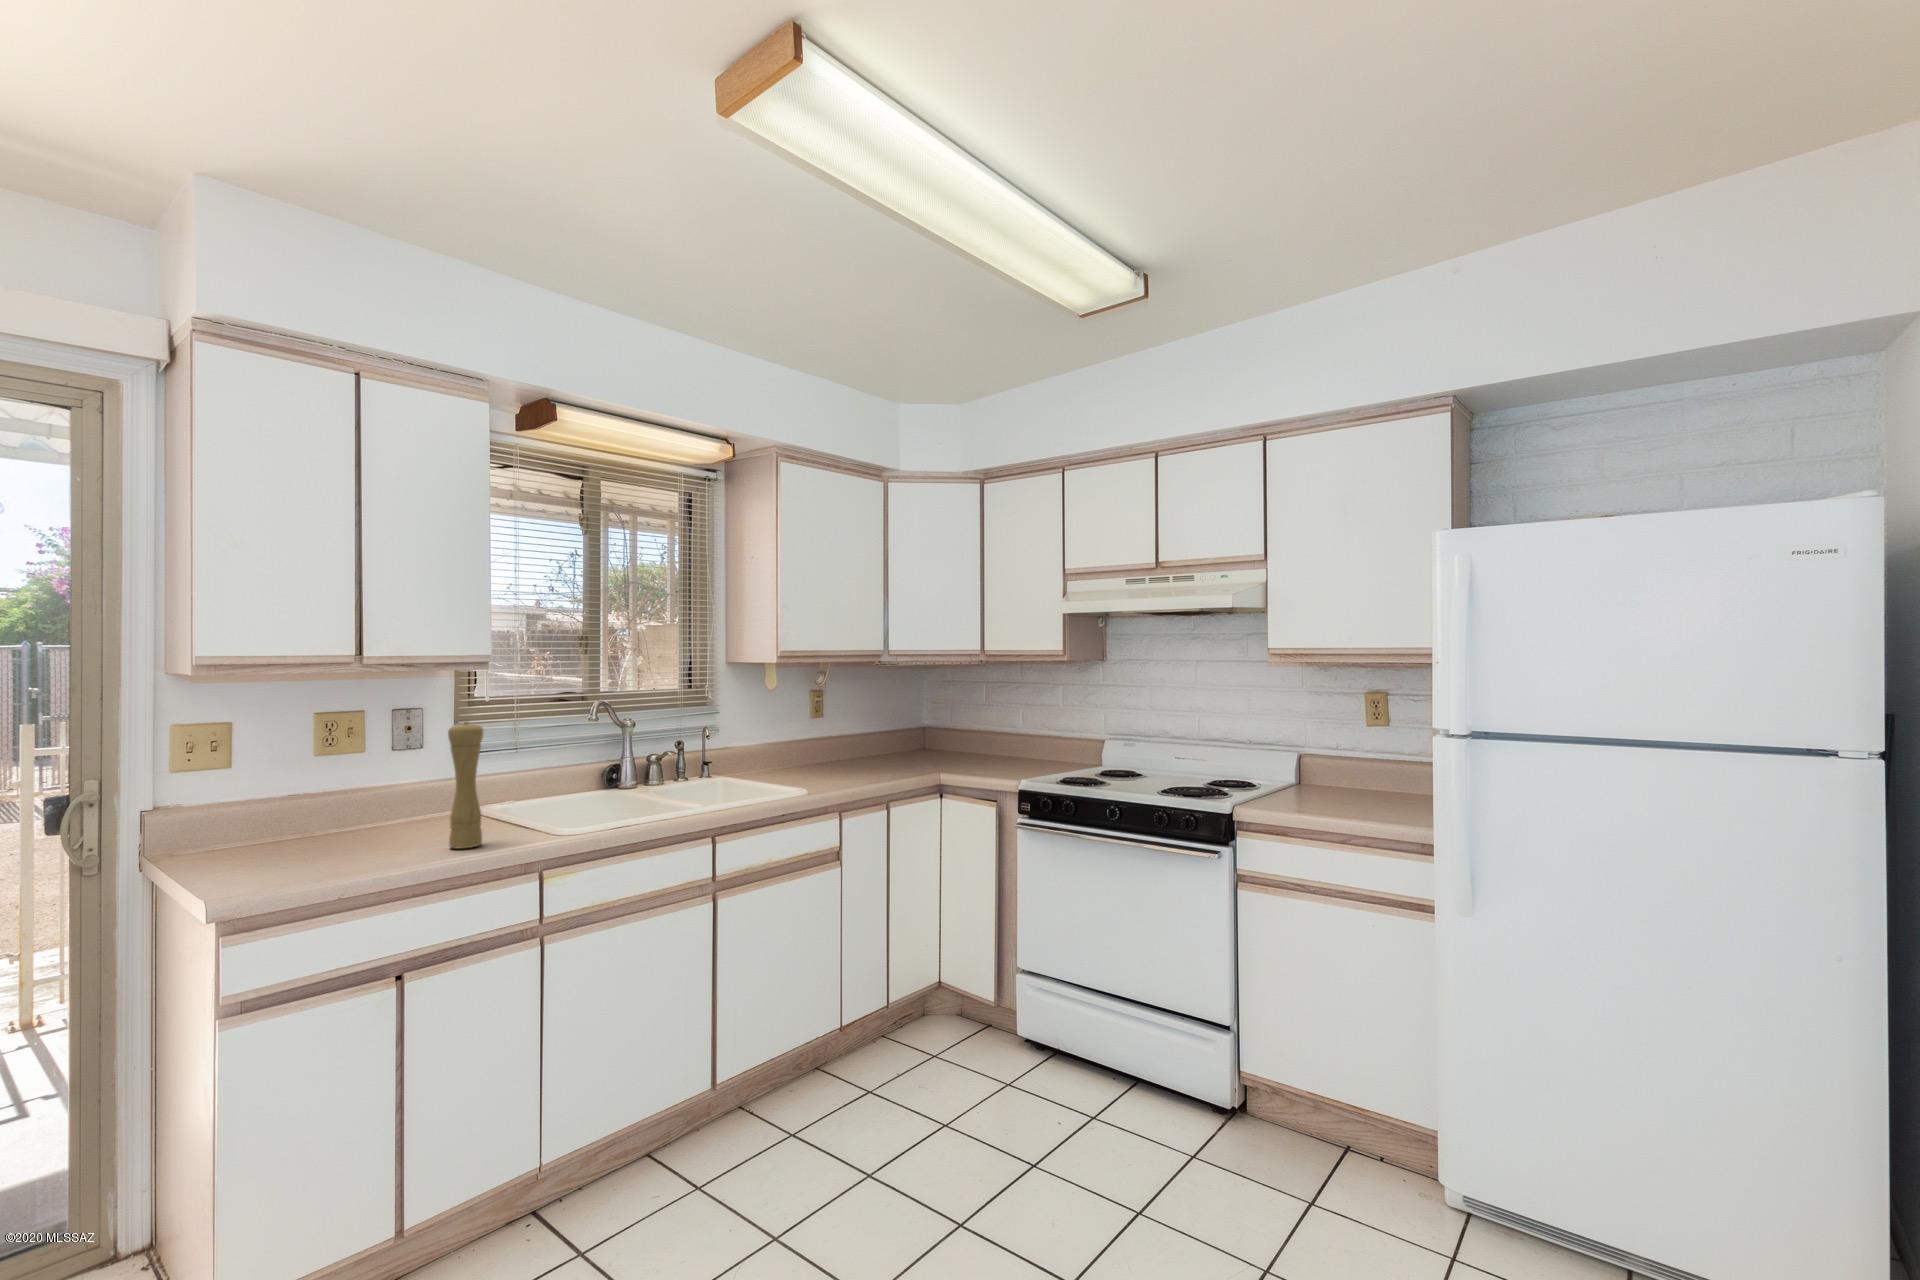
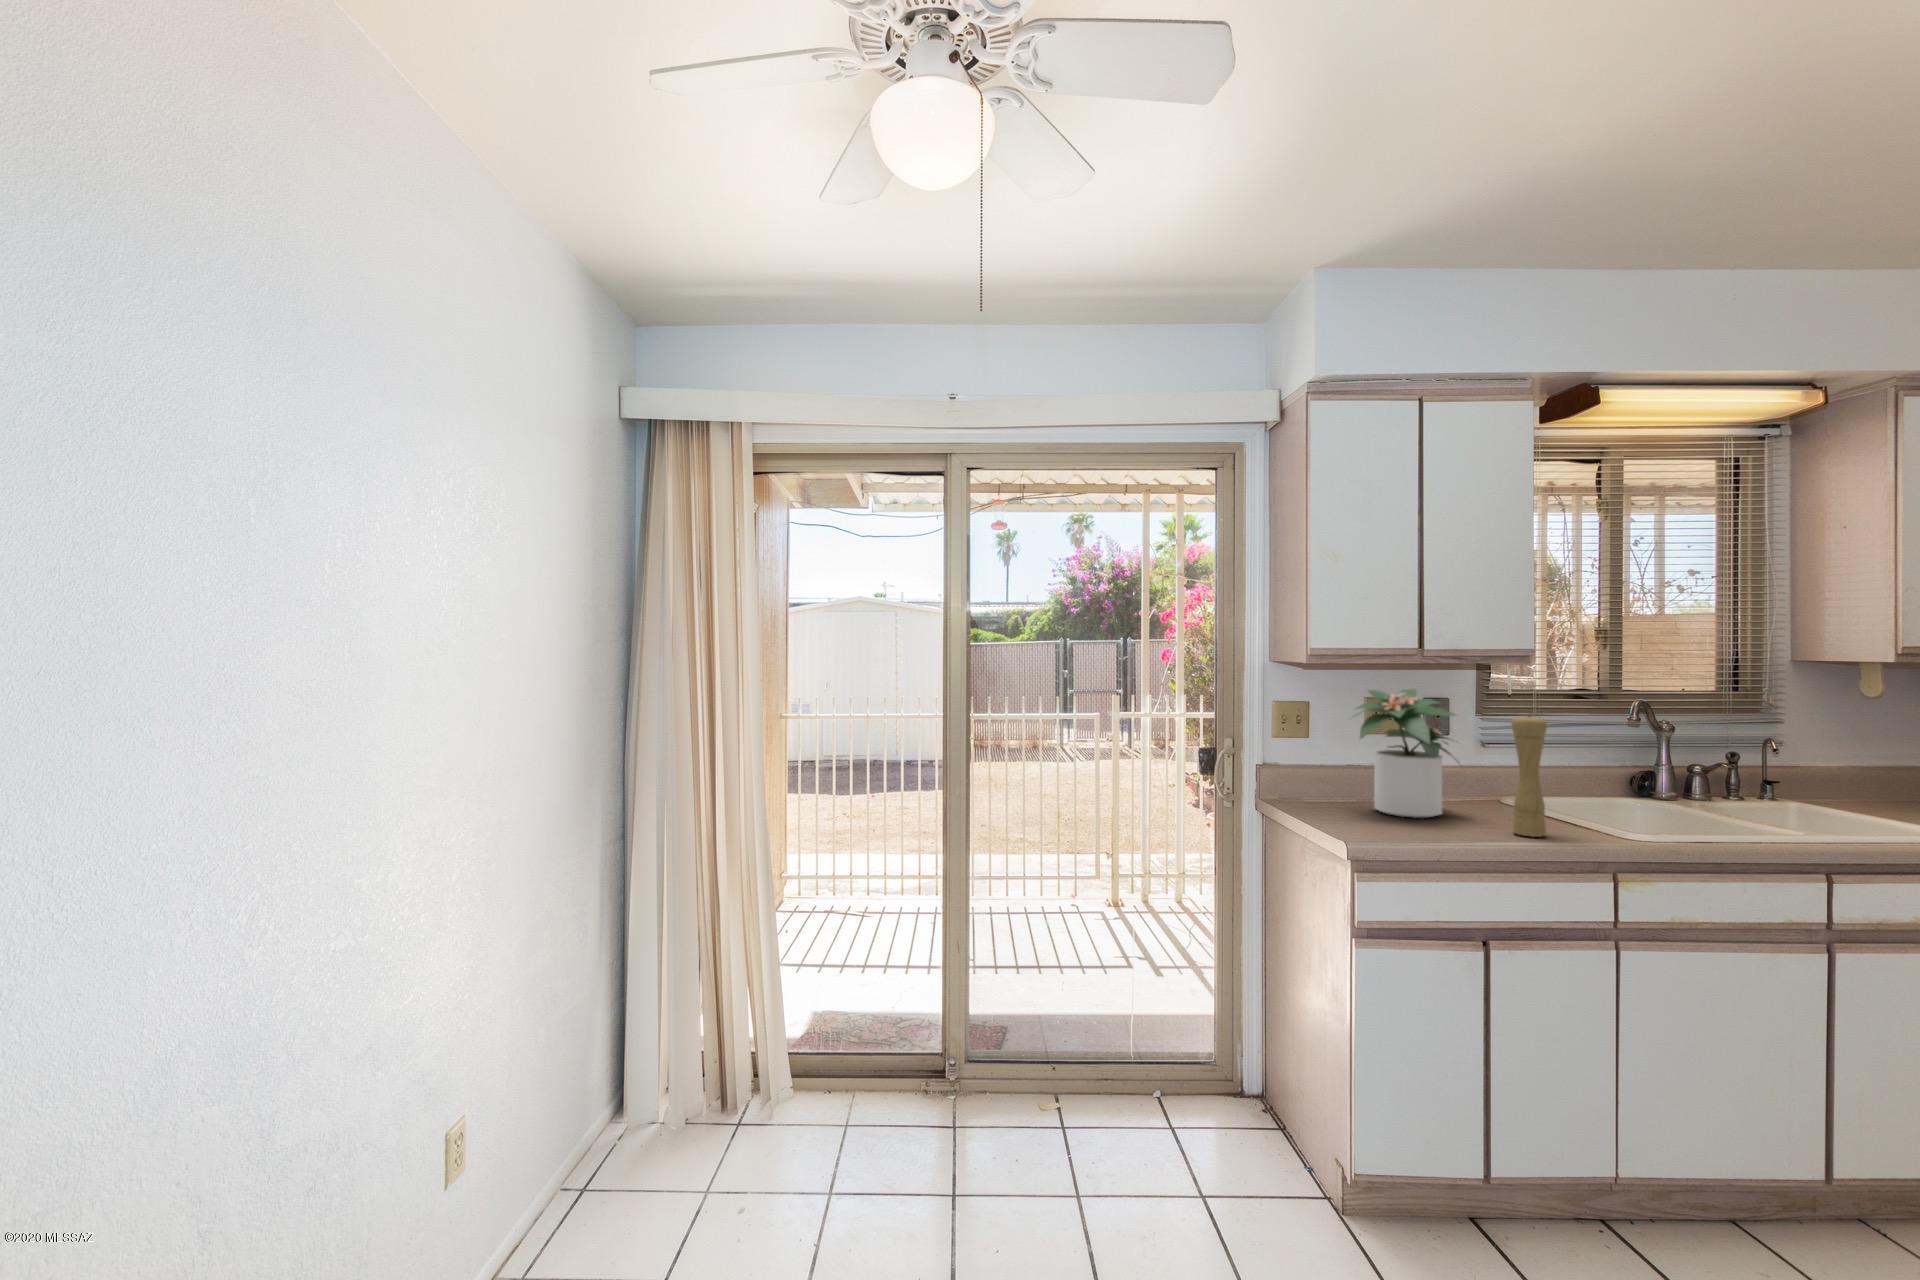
potted plant: none [268,701,416,850] -> present [1357,689,1459,818]

